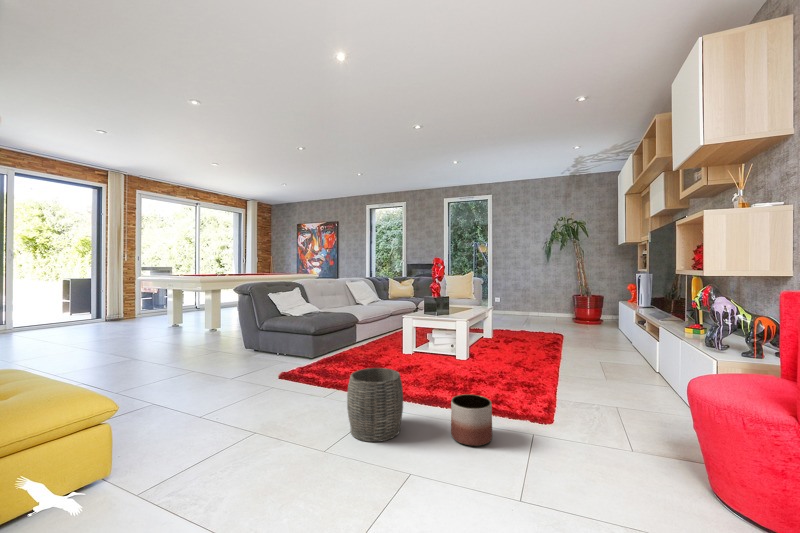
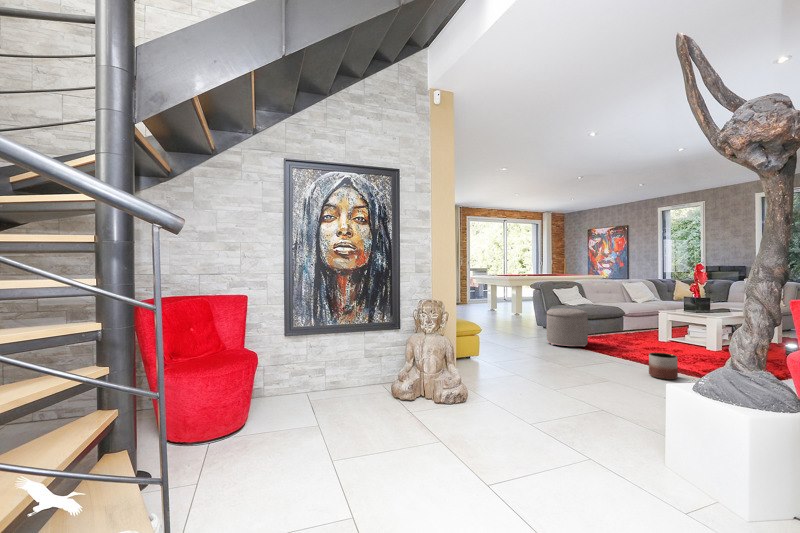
ottoman: none [264,324,329,393] -> present [546,308,588,347]
woven basket: present [347,368,403,442] -> none [587,332,621,368]

